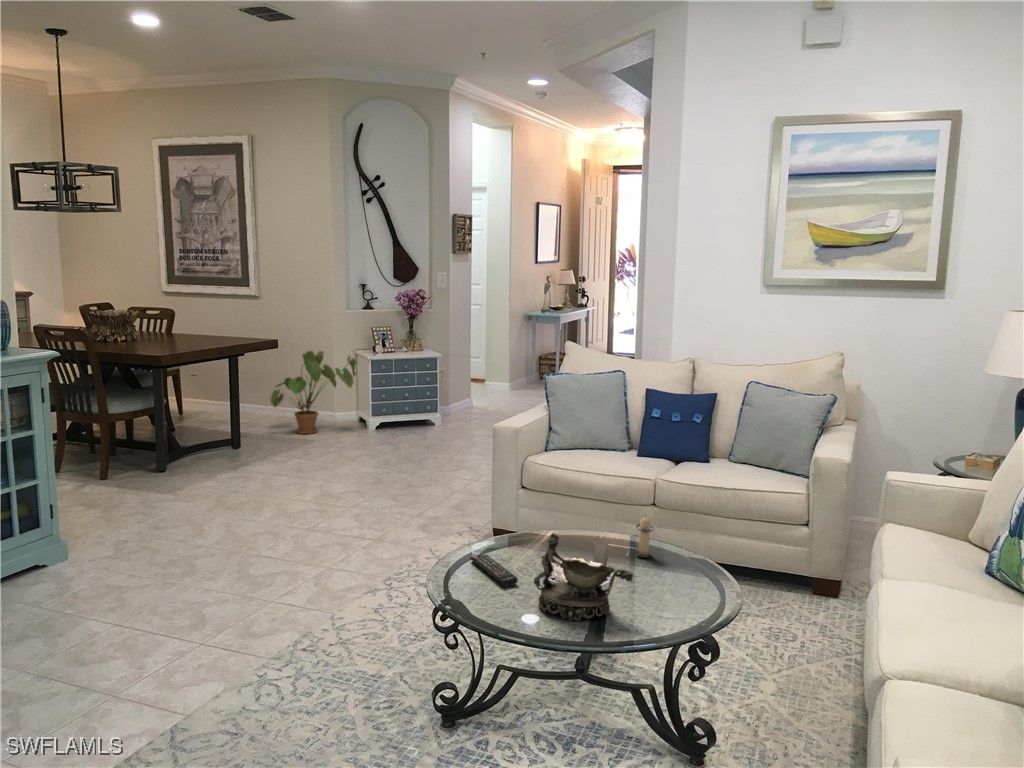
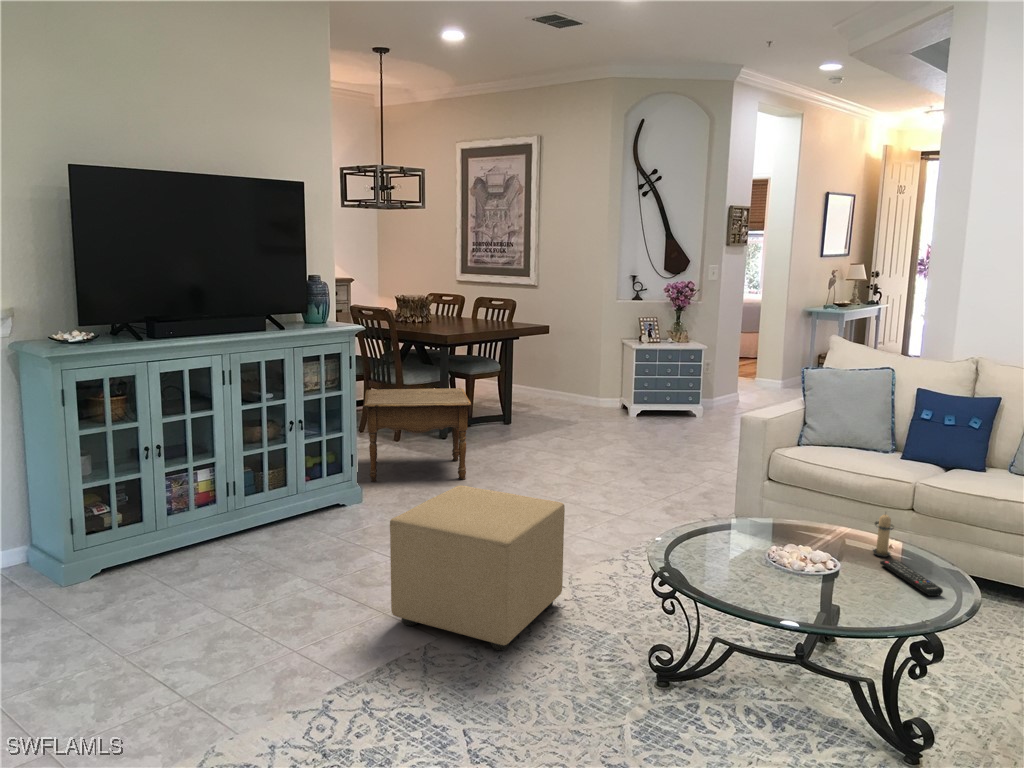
house plant: present [270,351,356,434] -> none [540,339,622,418]
side table: none [60,413,198,532] -> present [363,388,471,482]
ottoman: none [112,533,326,721] -> present [390,485,565,650]
decorative bowl: present [534,533,633,621] -> none [751,514,855,601]
remote control: present [470,554,518,586] -> present [880,560,943,596]

